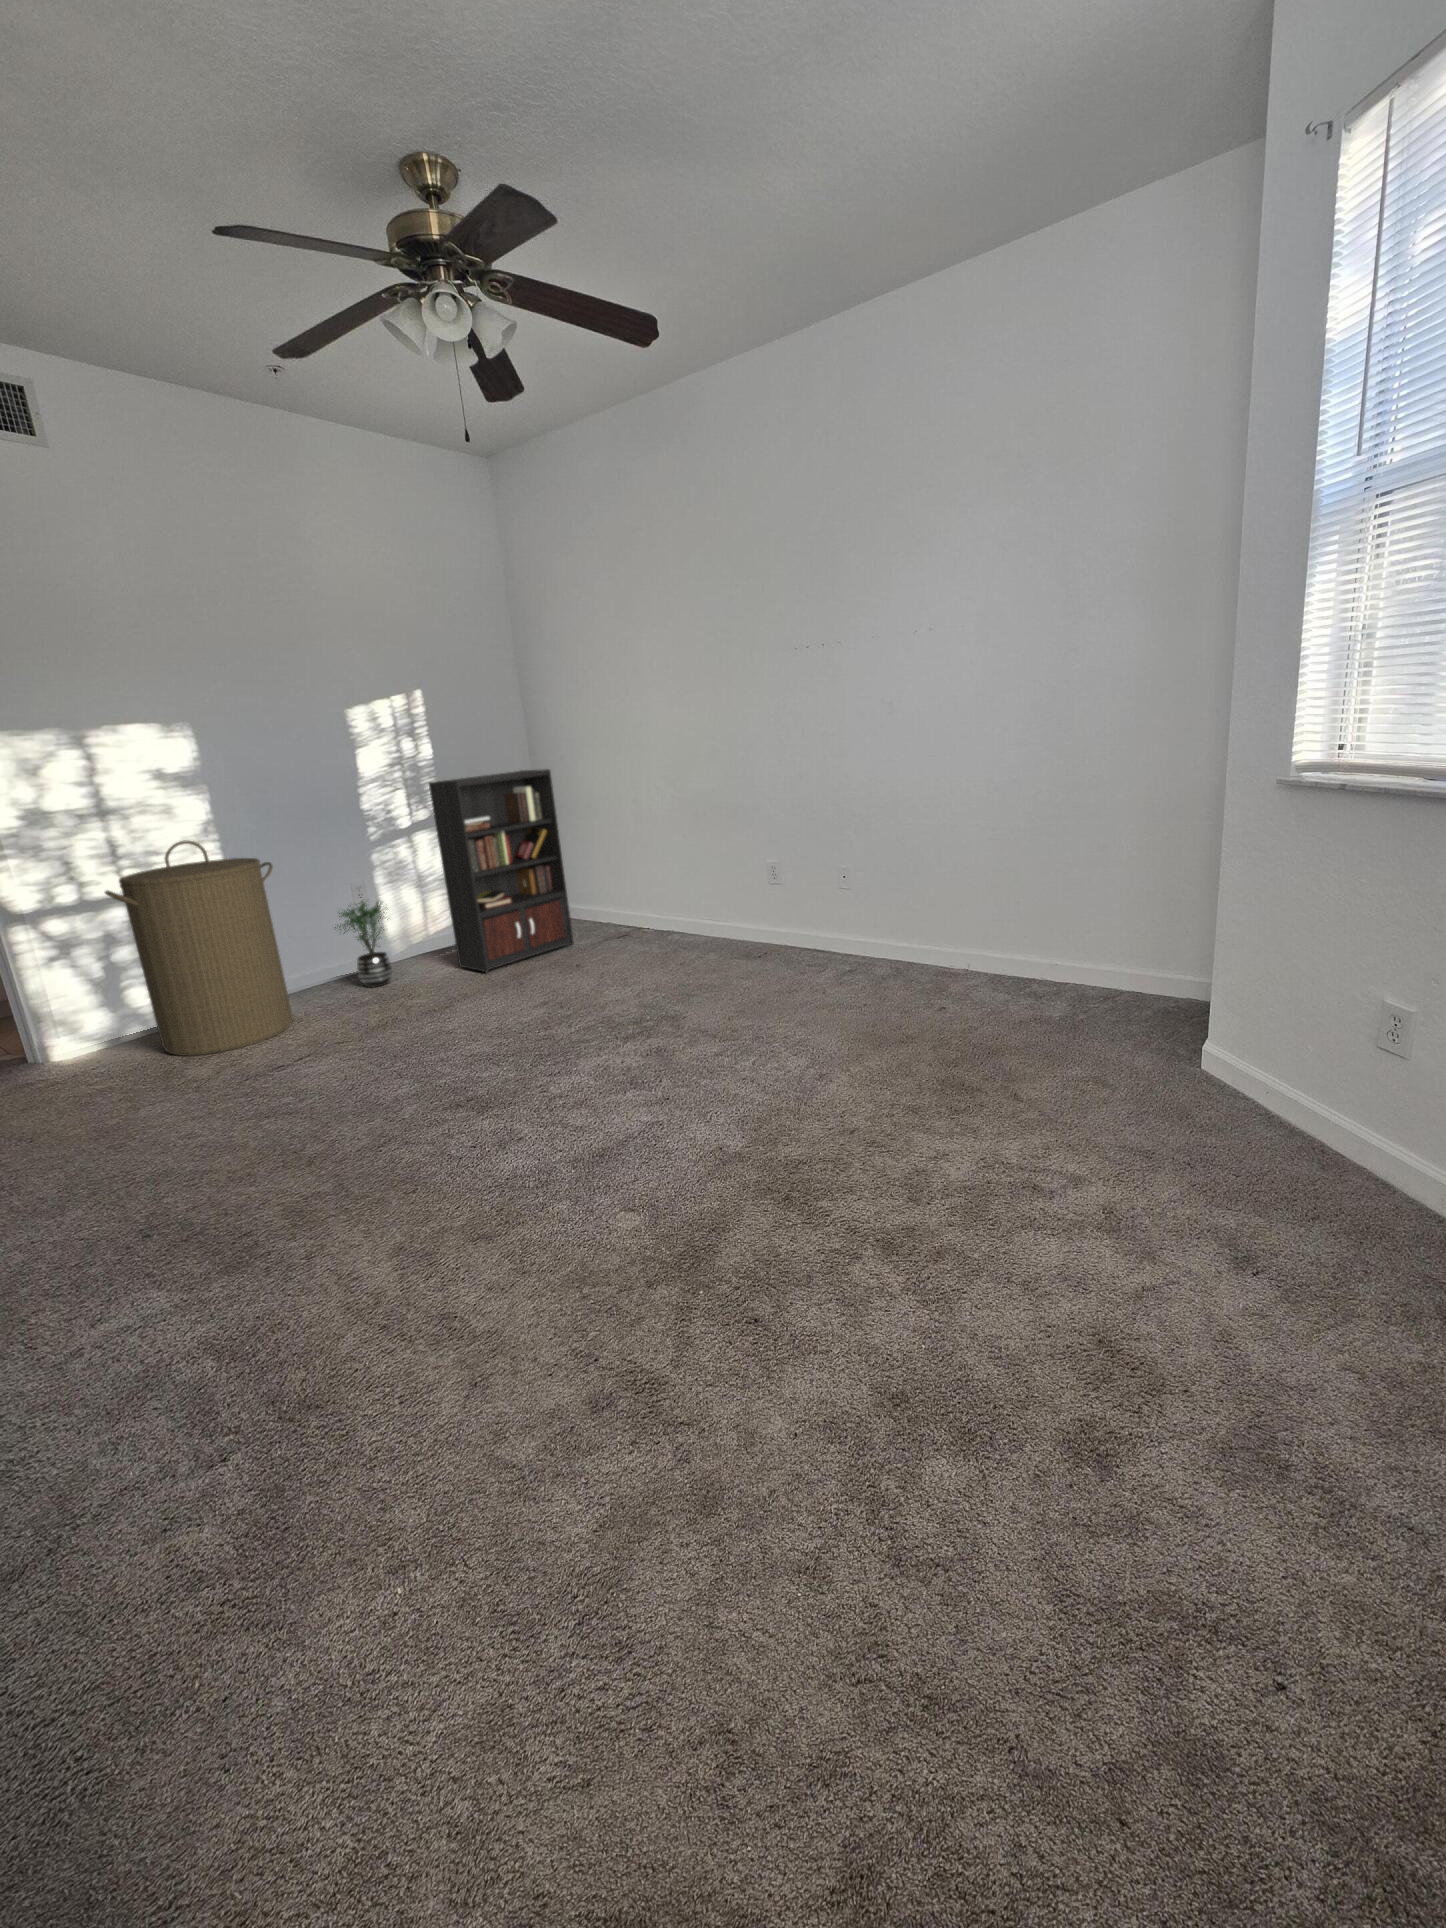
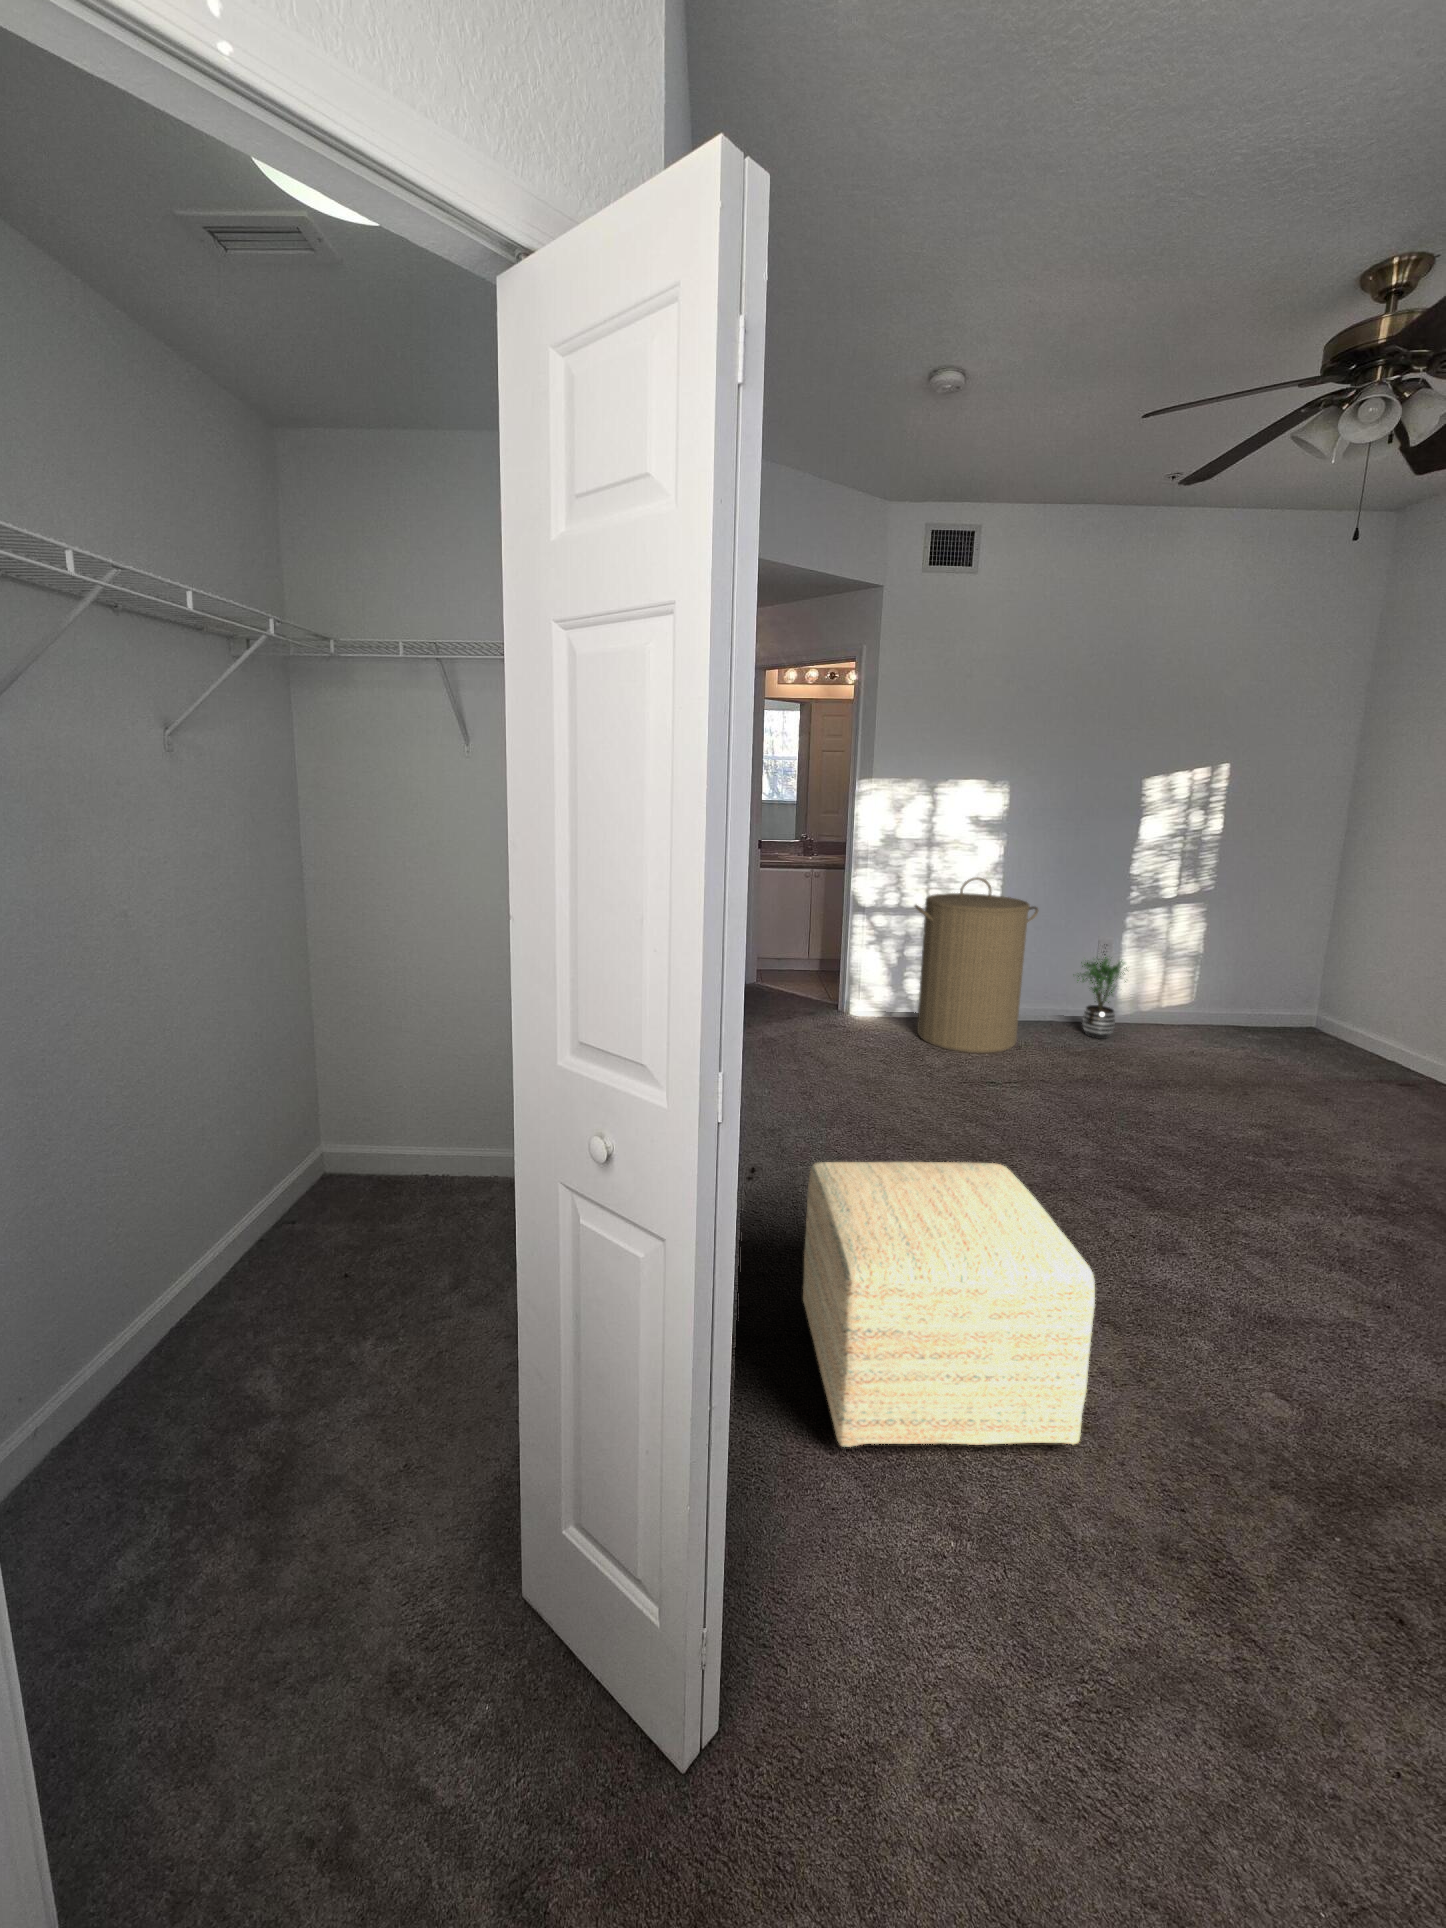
bookcase: present [429,769,574,972] -> none [1183,861,1359,1065]
ottoman: none [33,1132,491,1588] -> present [803,1162,1095,1447]

